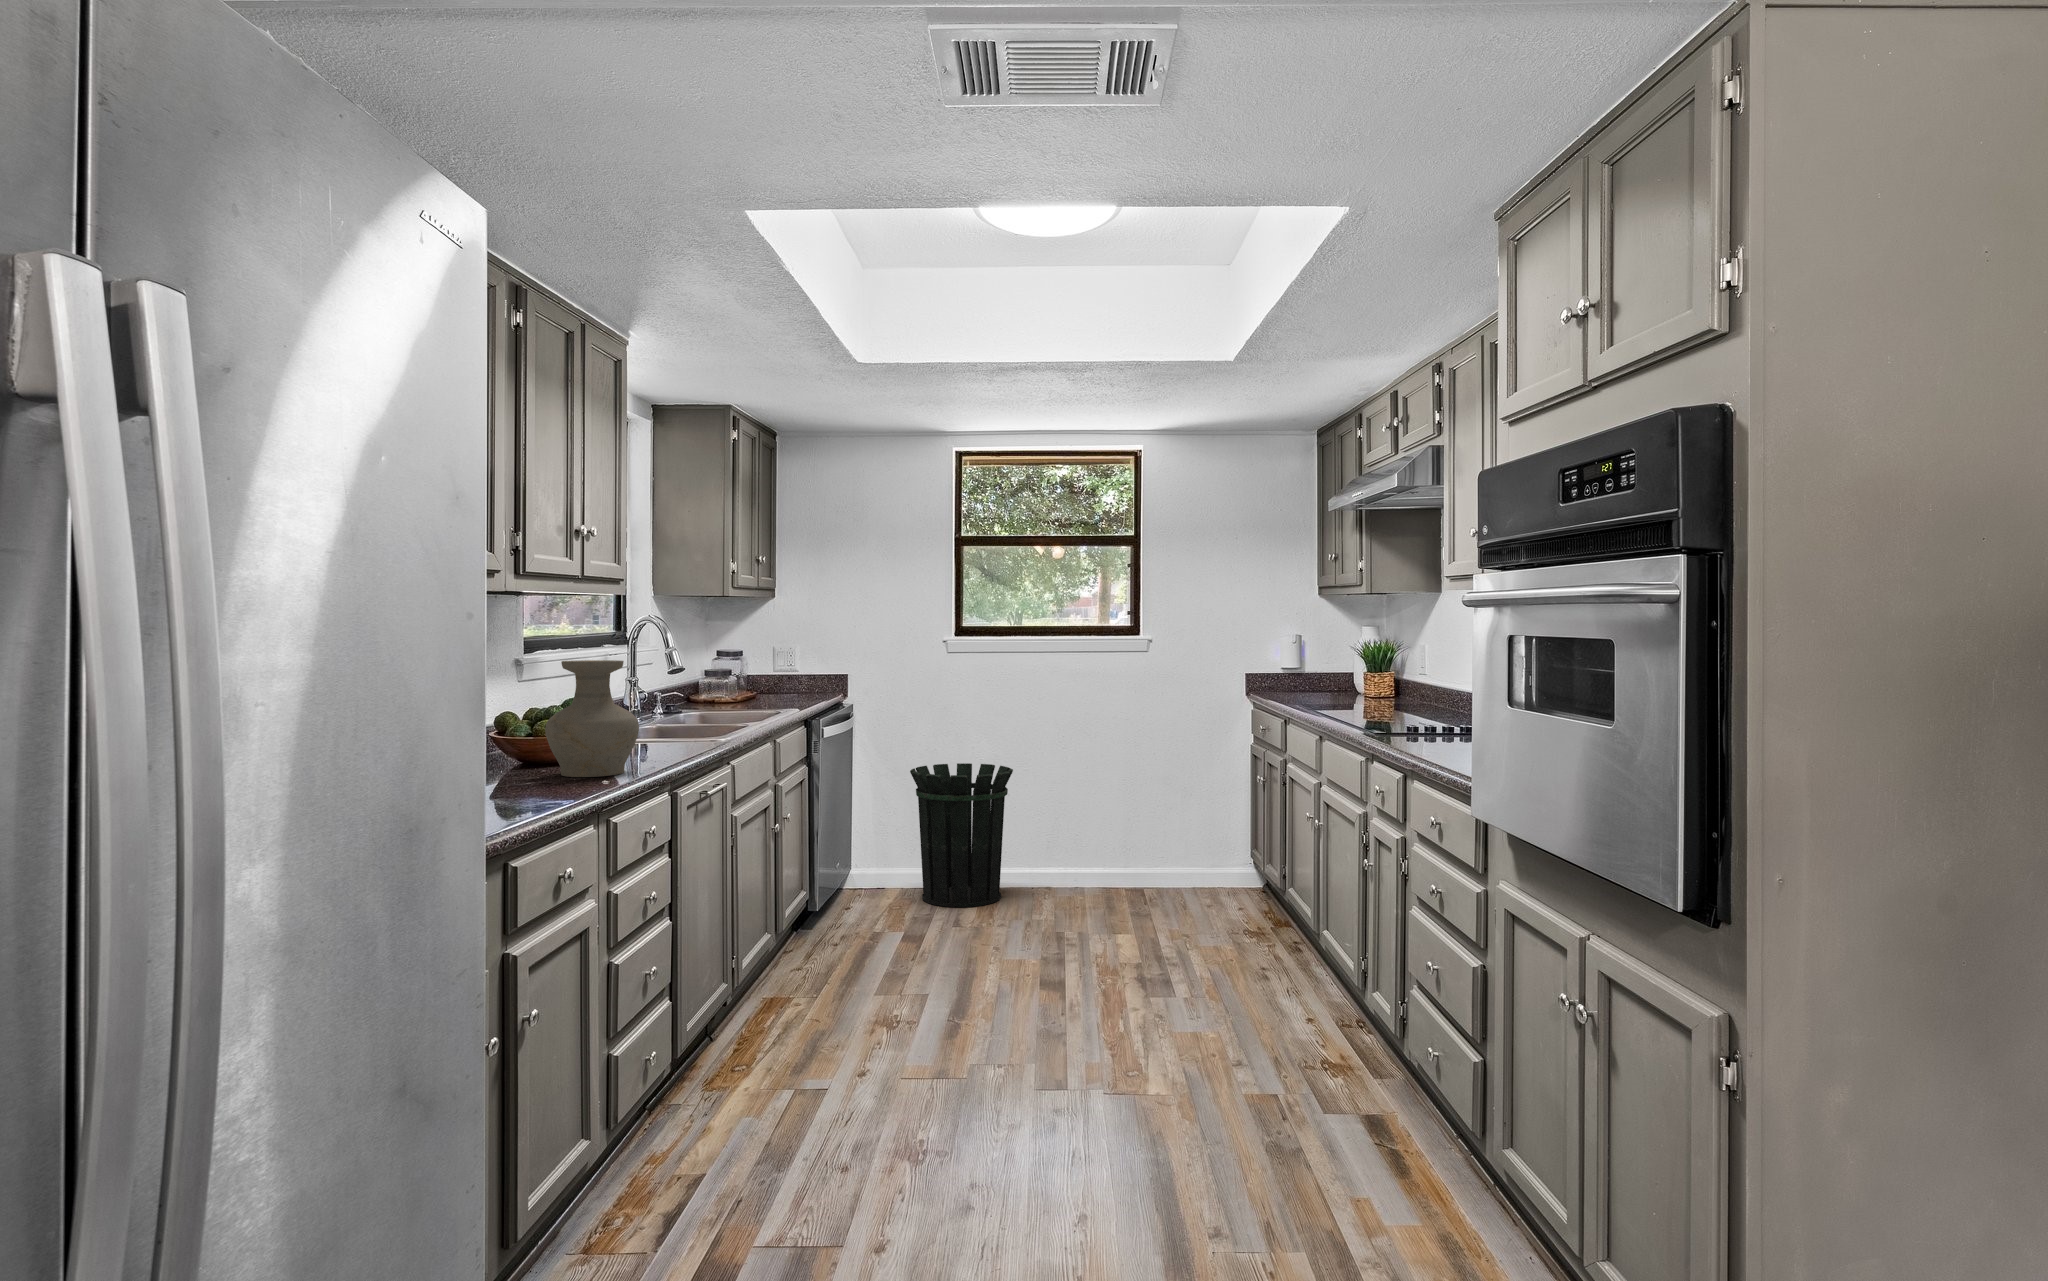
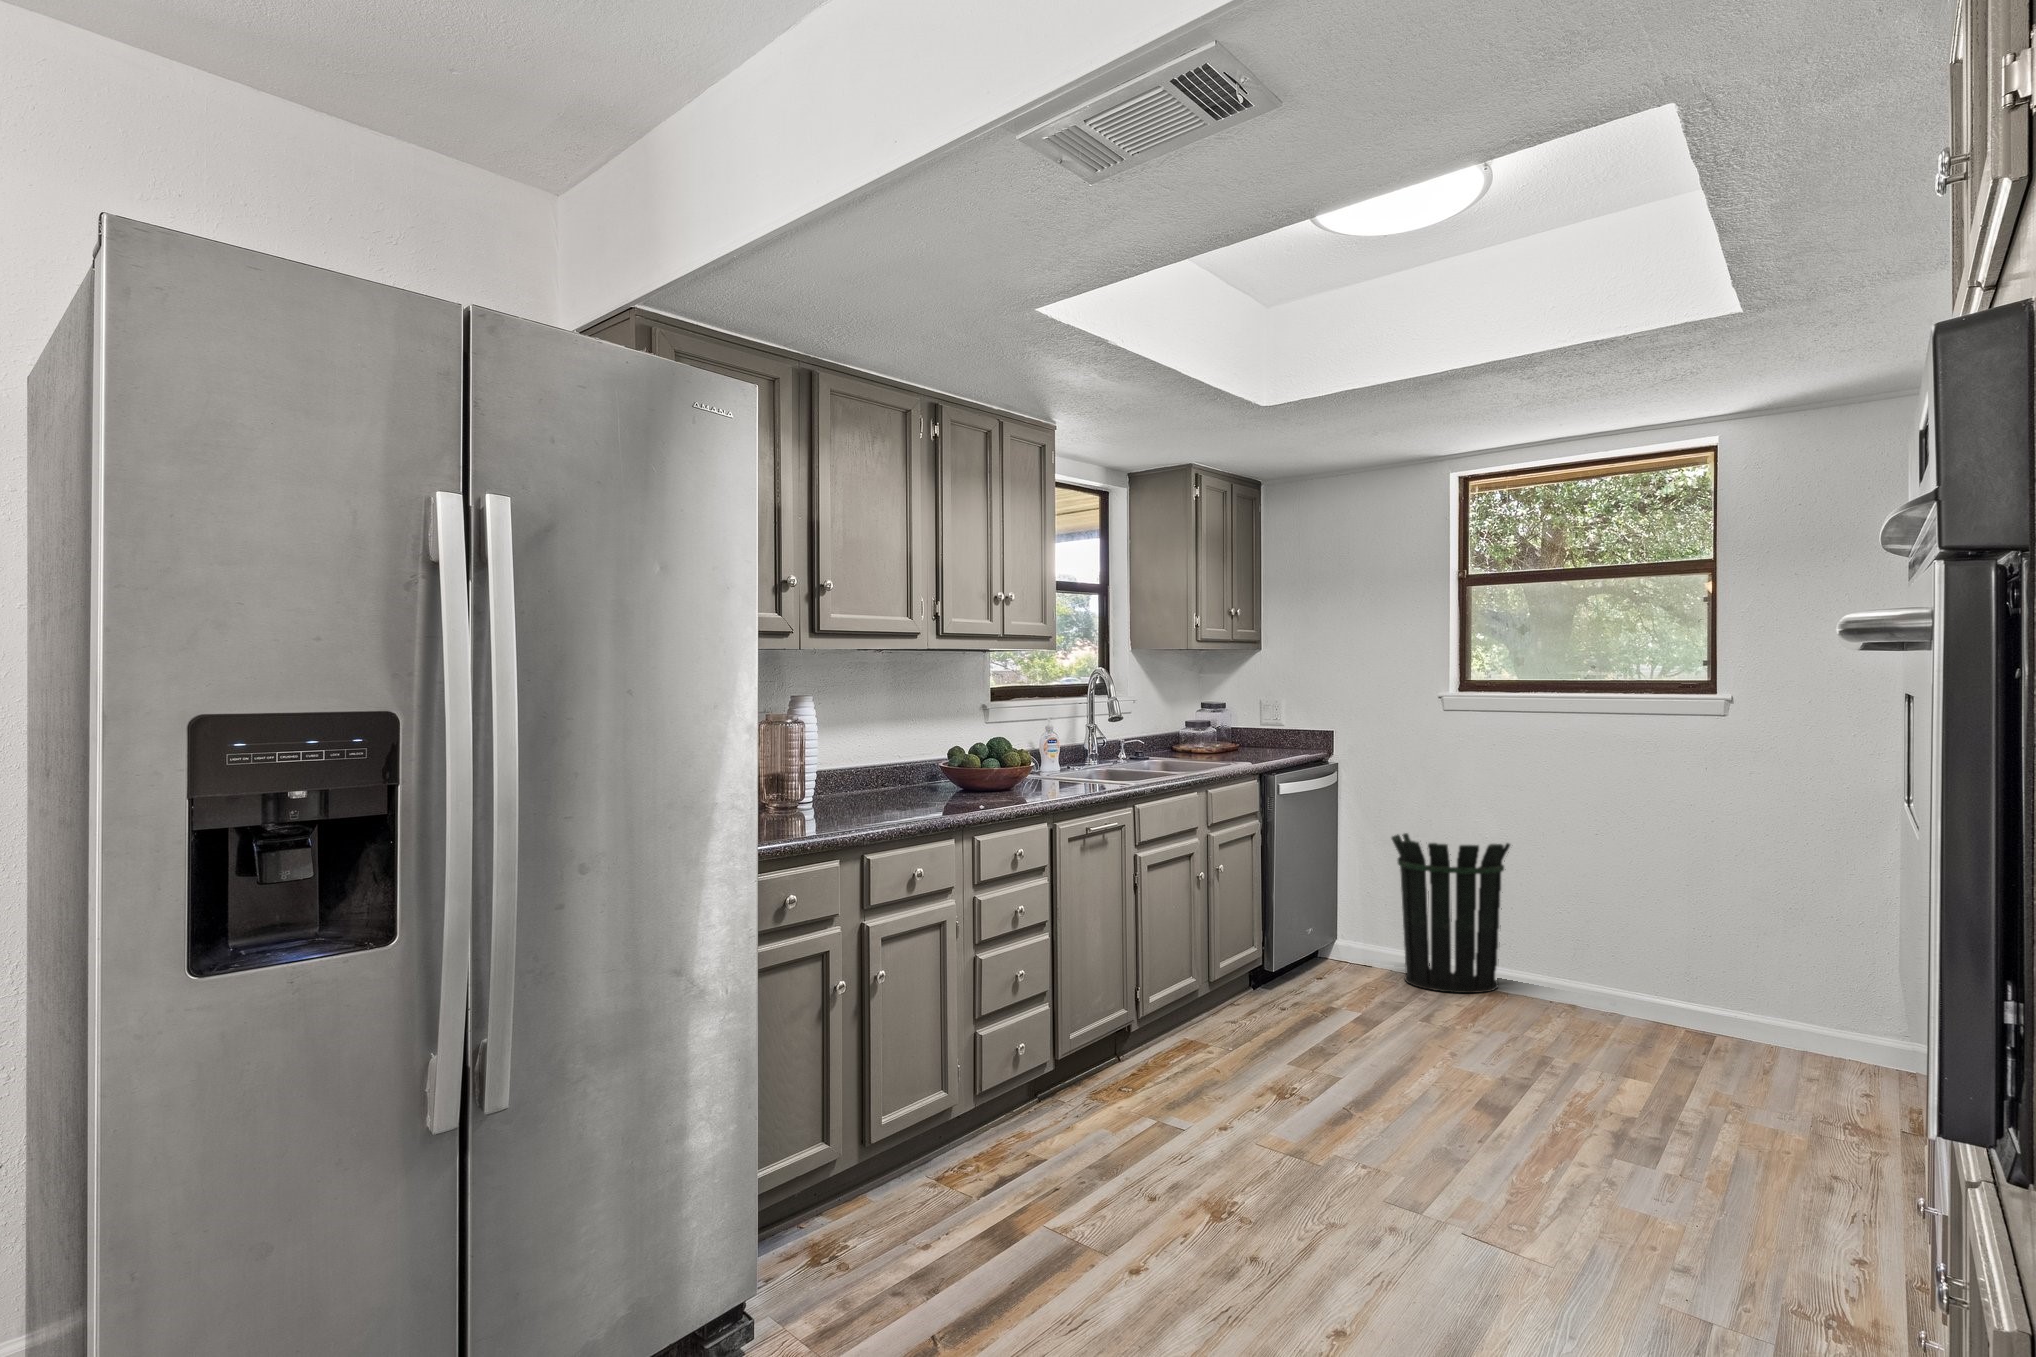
vase: present [545,660,639,777] -> none [947,705,1022,803]

